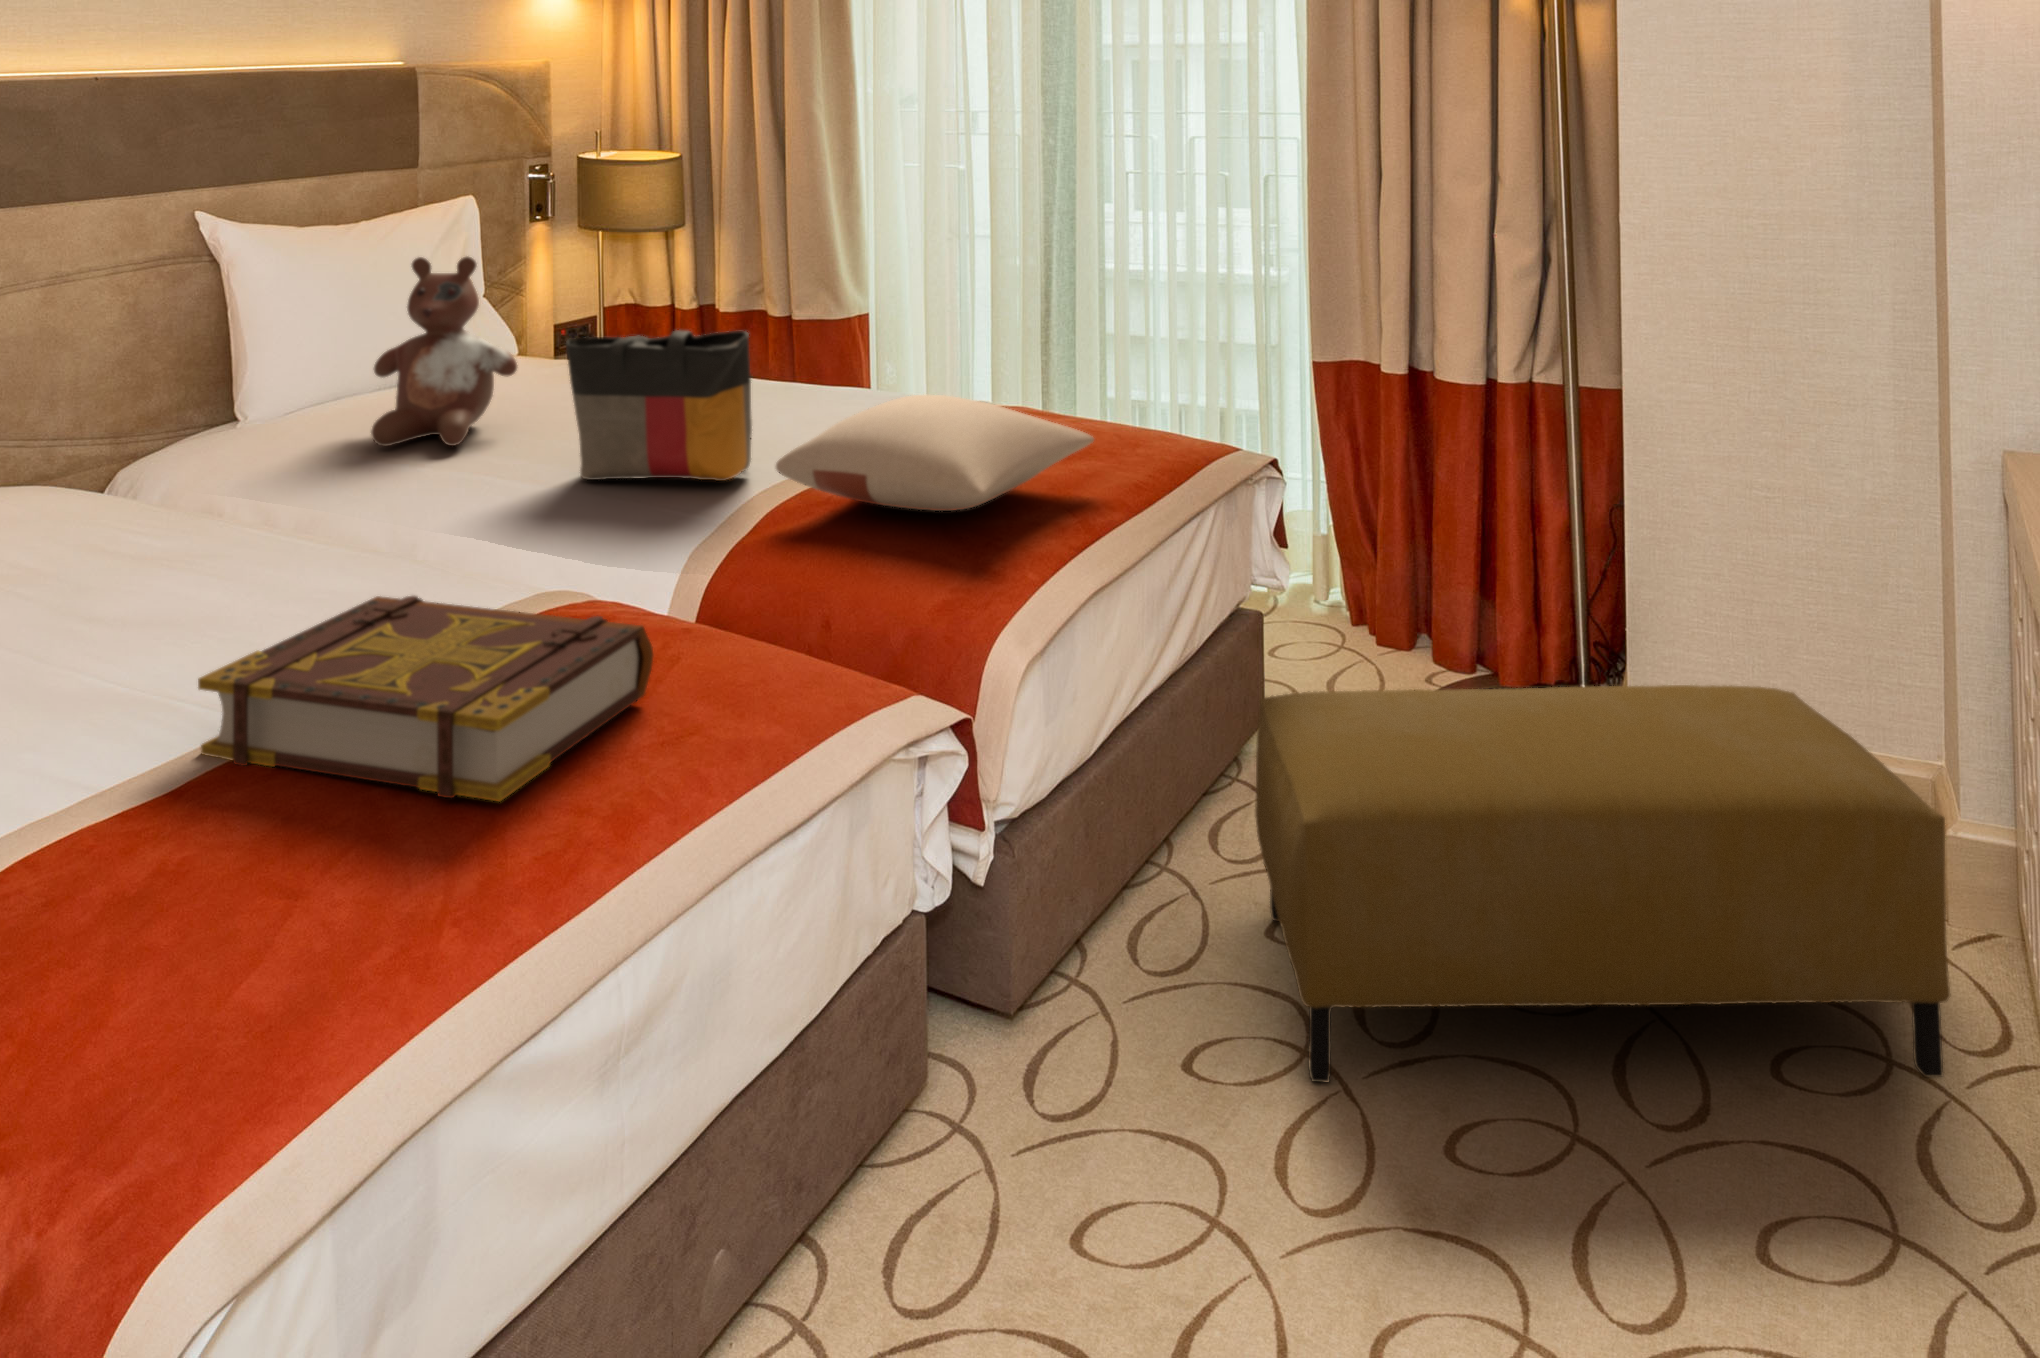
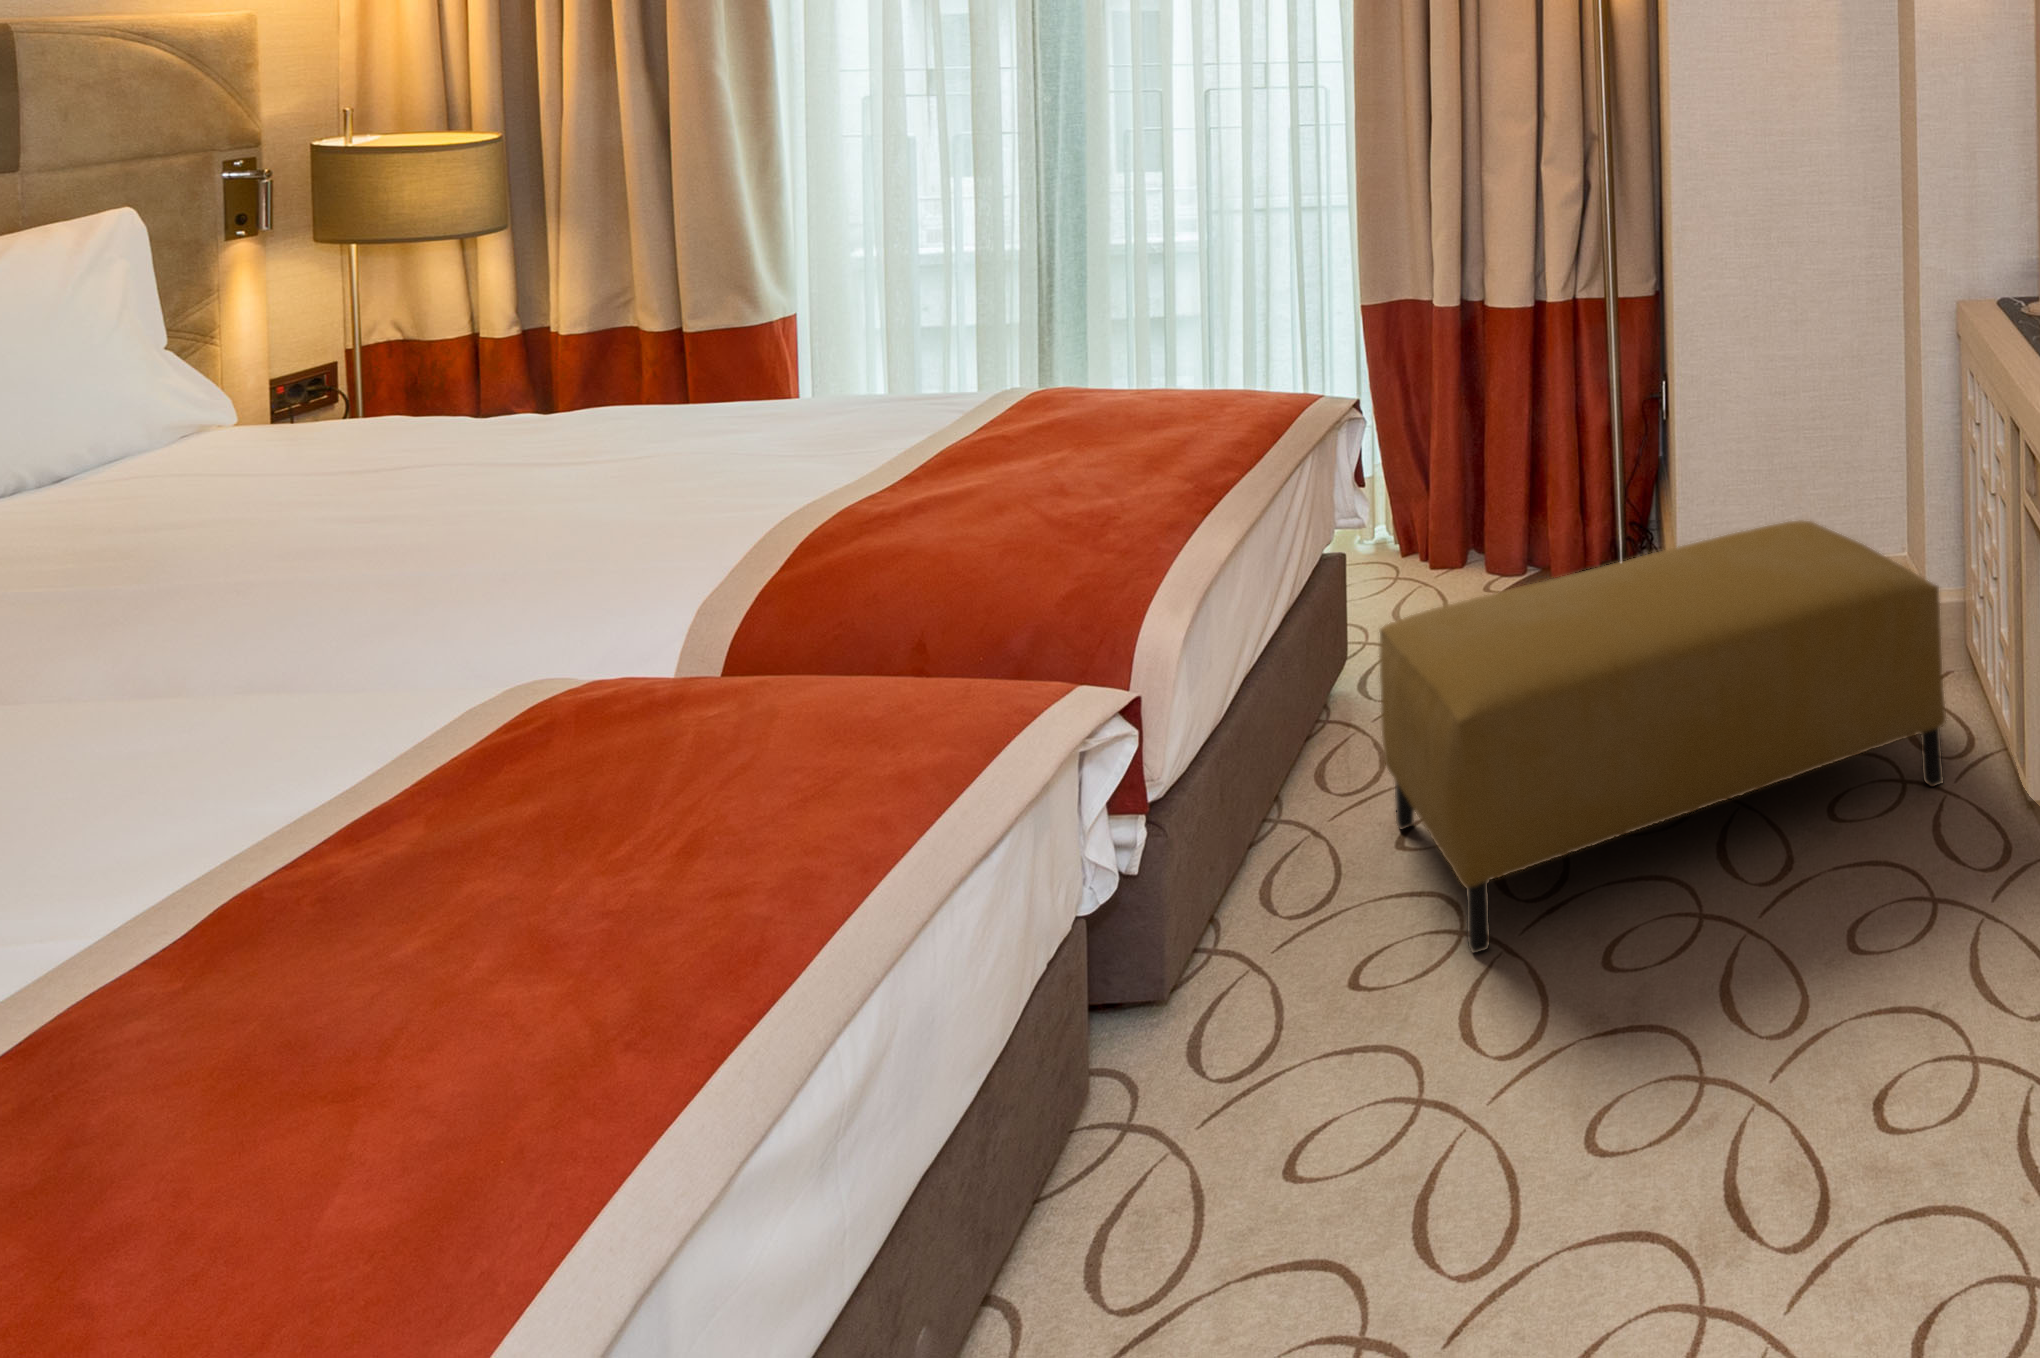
stuffed bear: present [371,257,517,446] -> none [130,320,386,583]
tote bag: present [565,330,752,481] -> none [489,359,768,565]
pillow: present [776,395,1094,511] -> none [821,395,1188,521]
book: present [198,596,653,801] -> none [19,695,743,1020]

